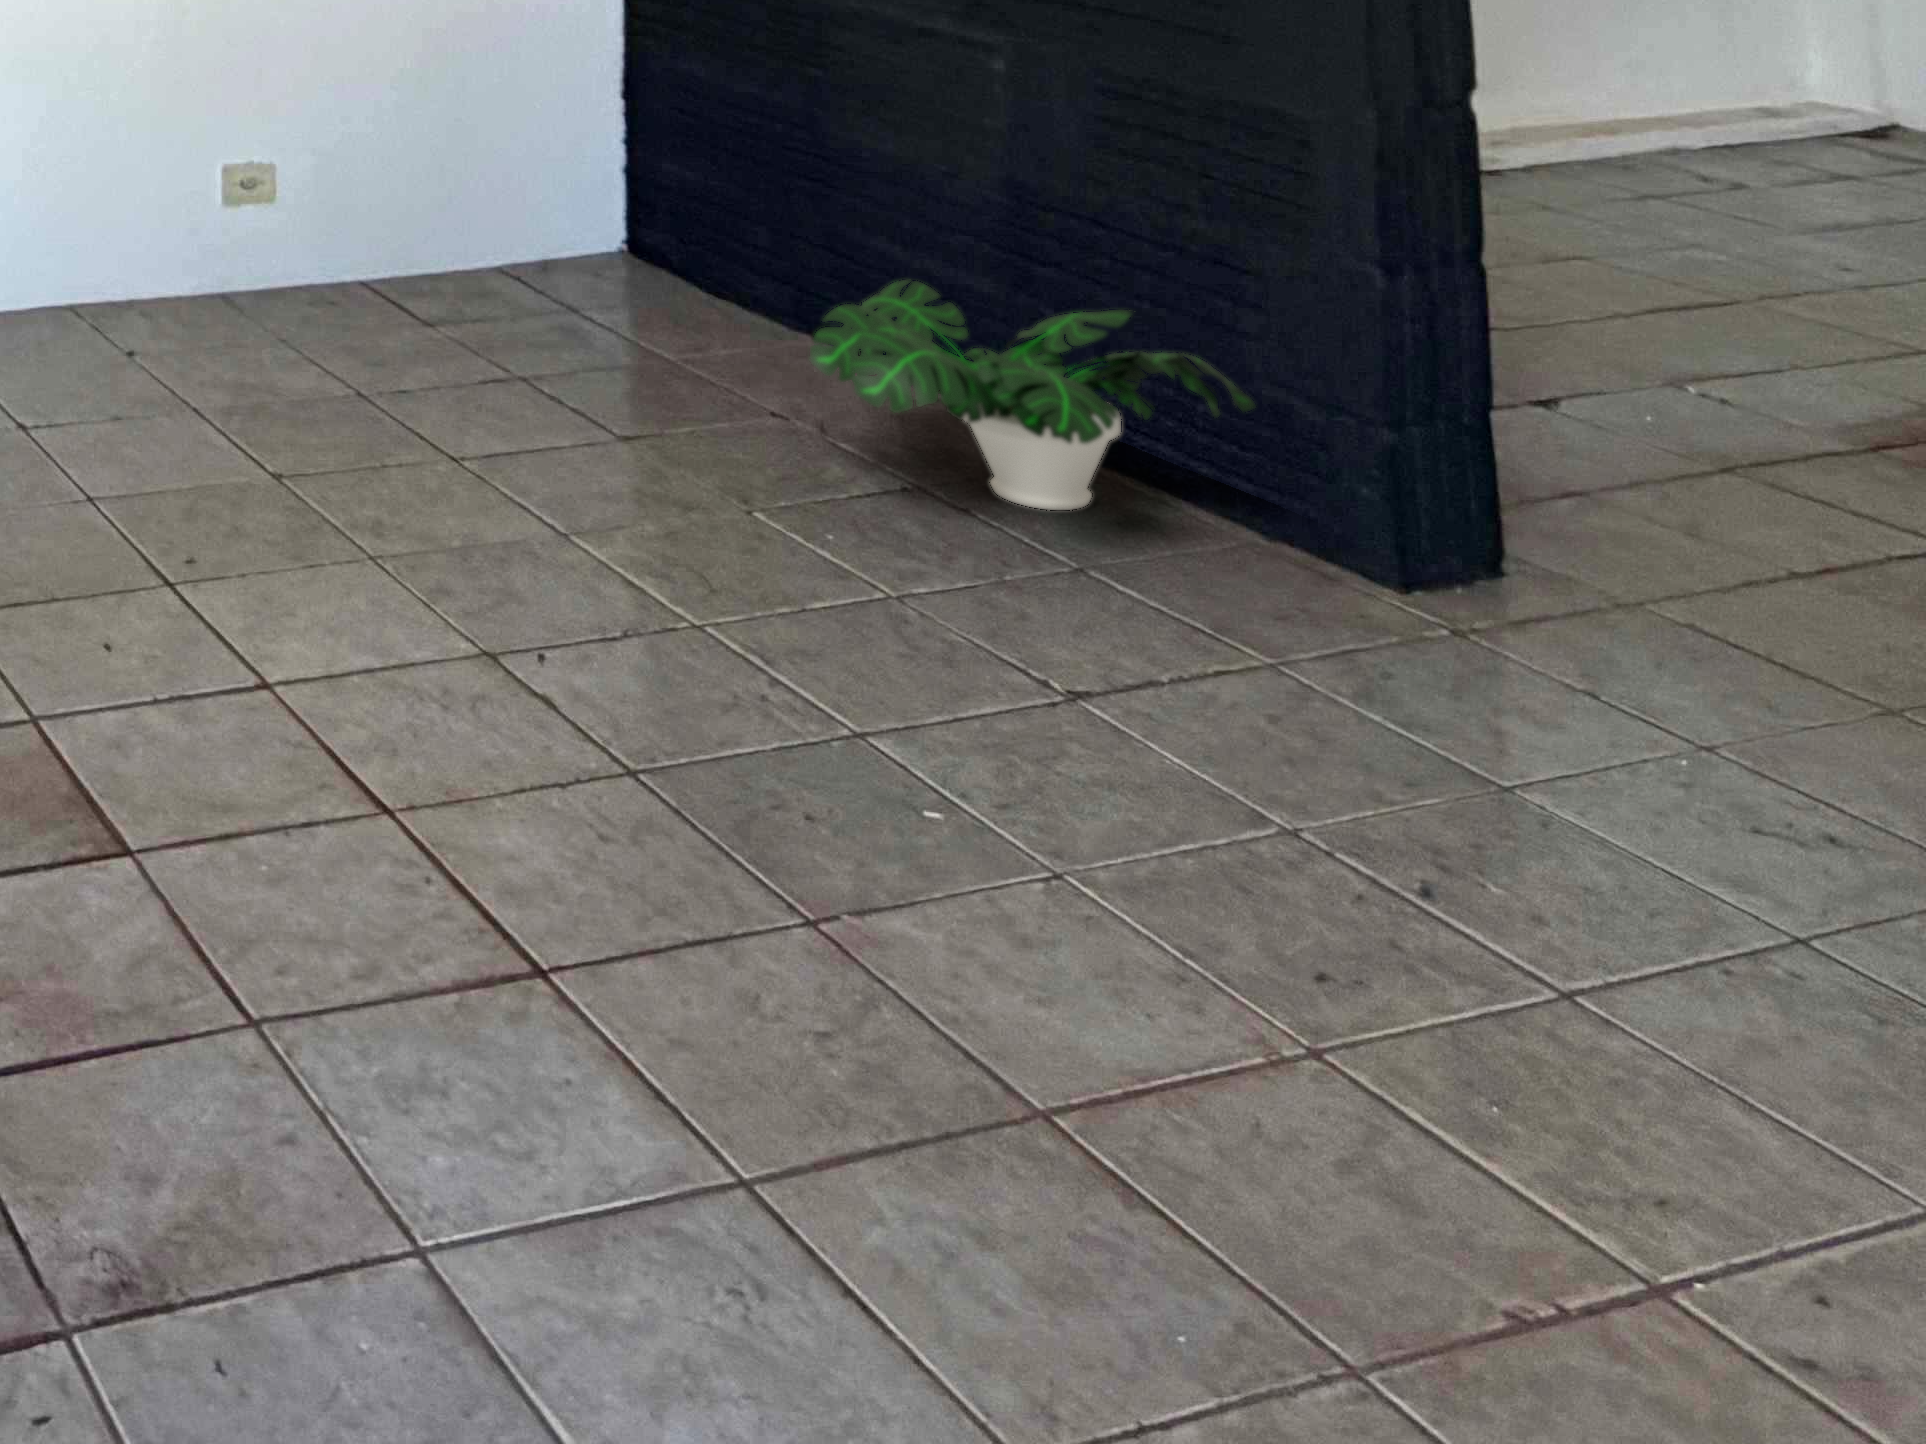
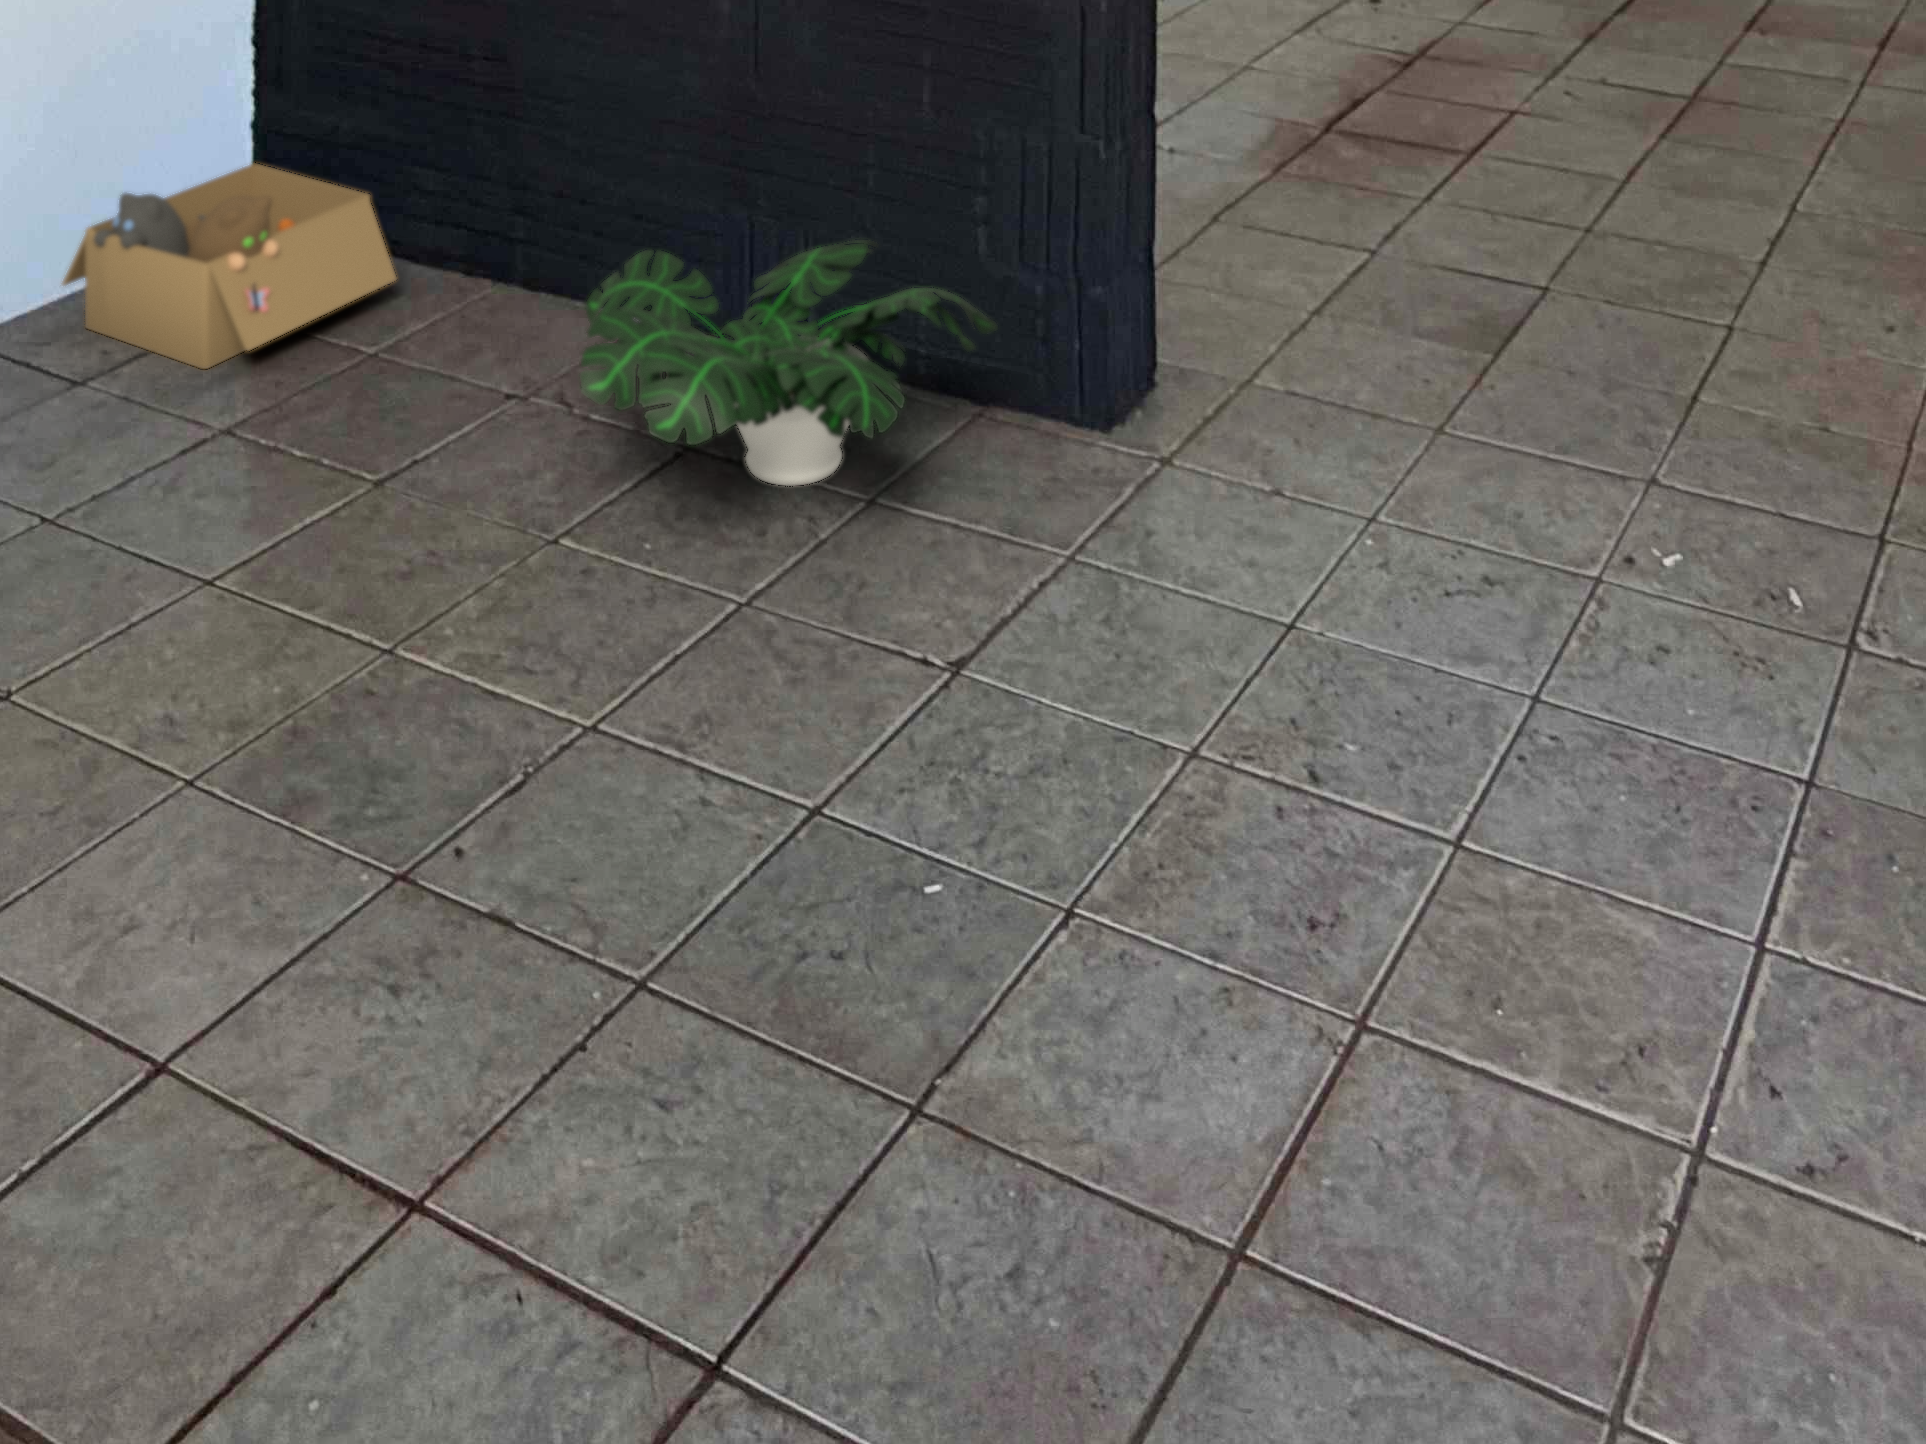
cardboard box: none [446,186,722,334] -> present [62,163,396,369]

